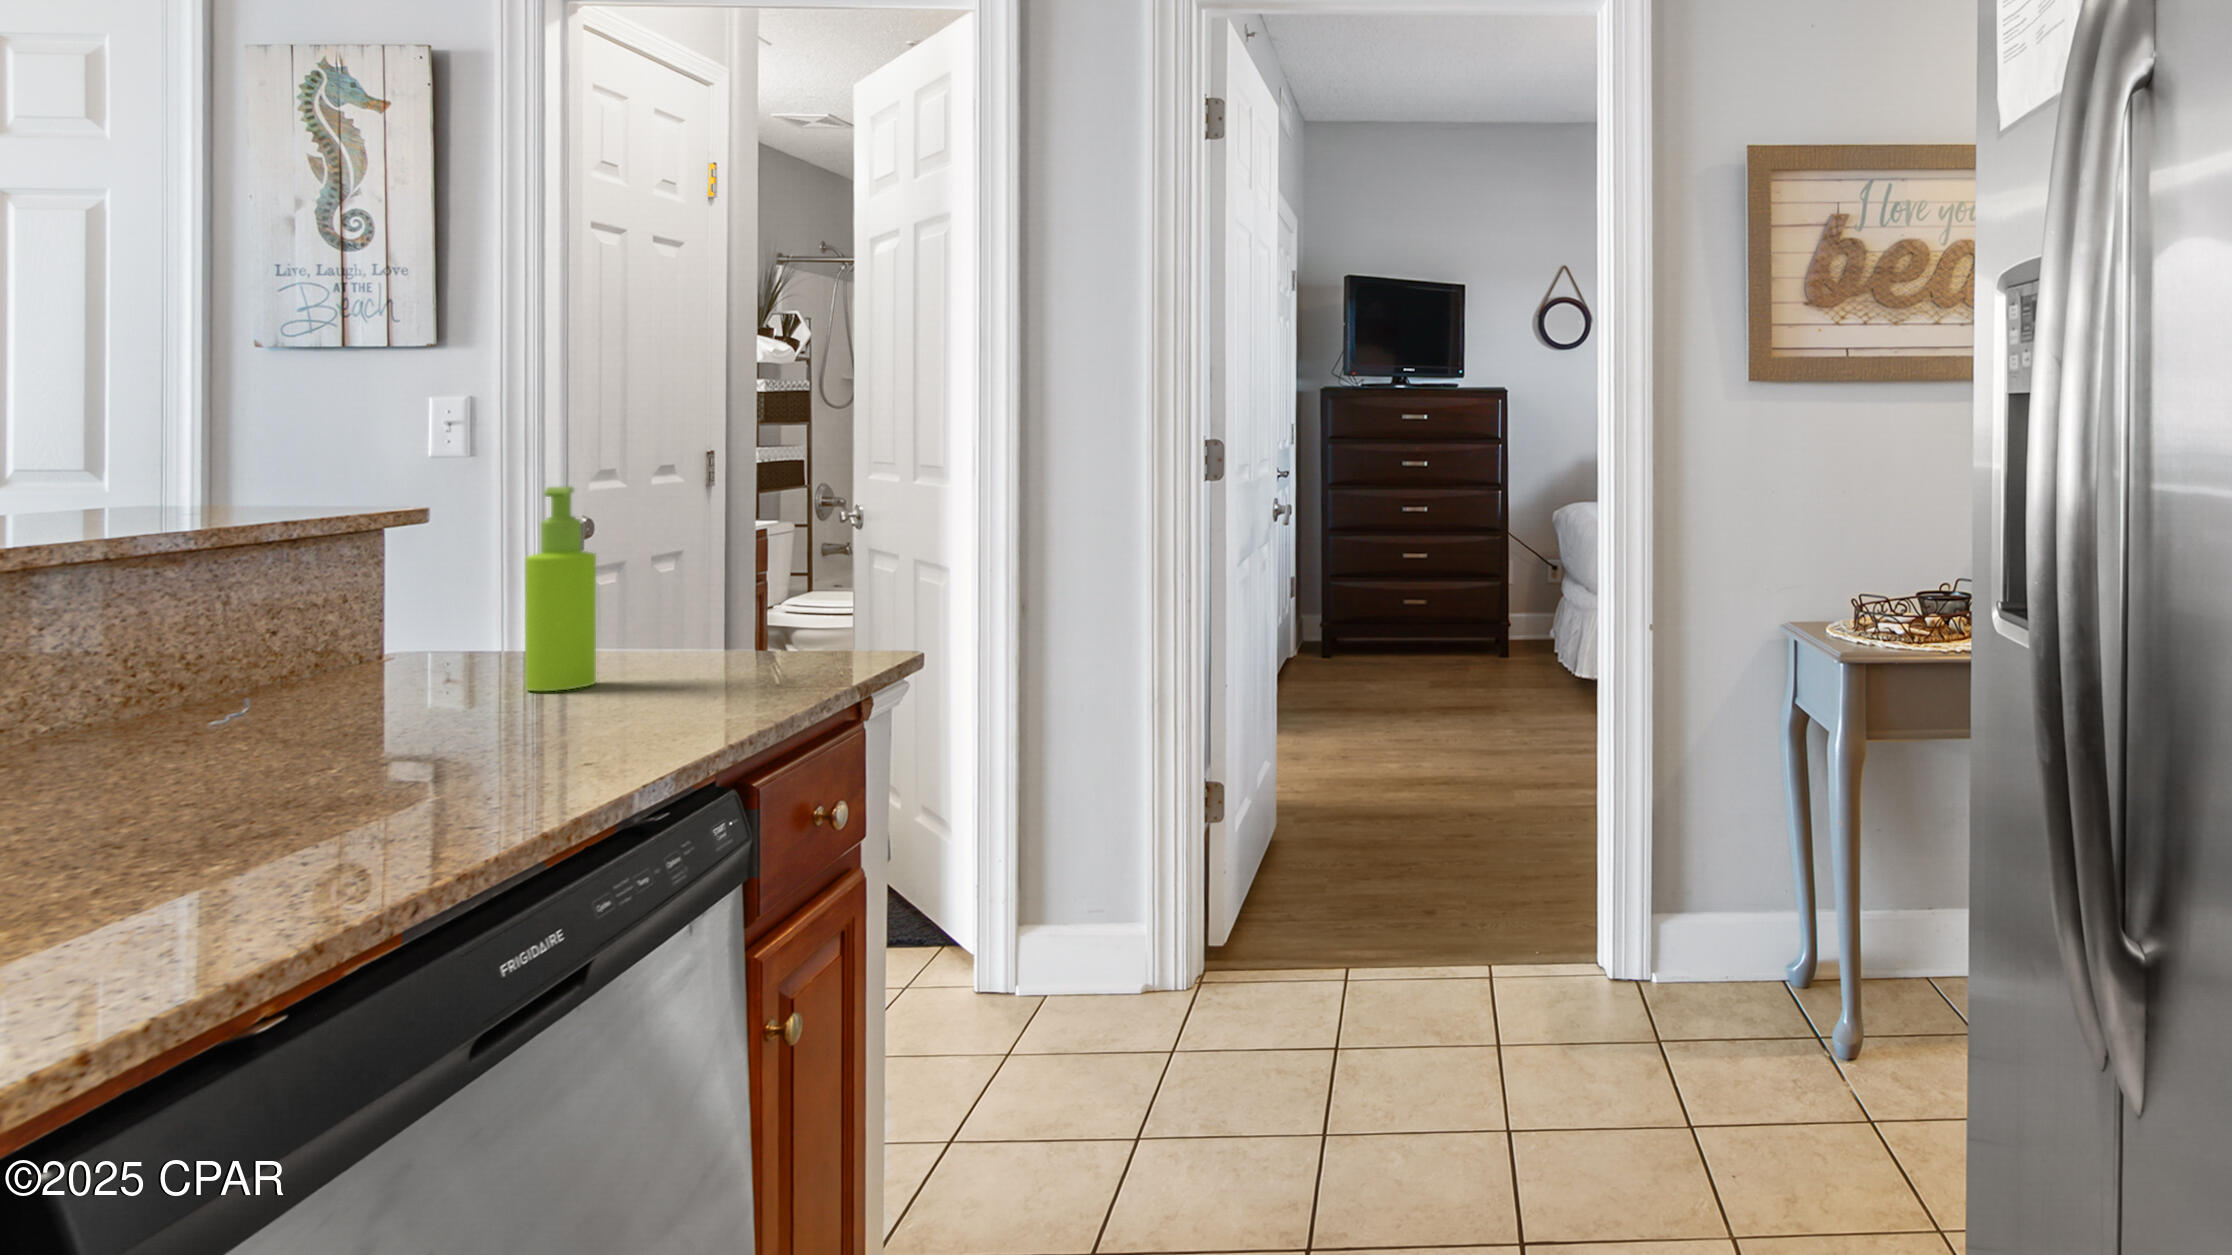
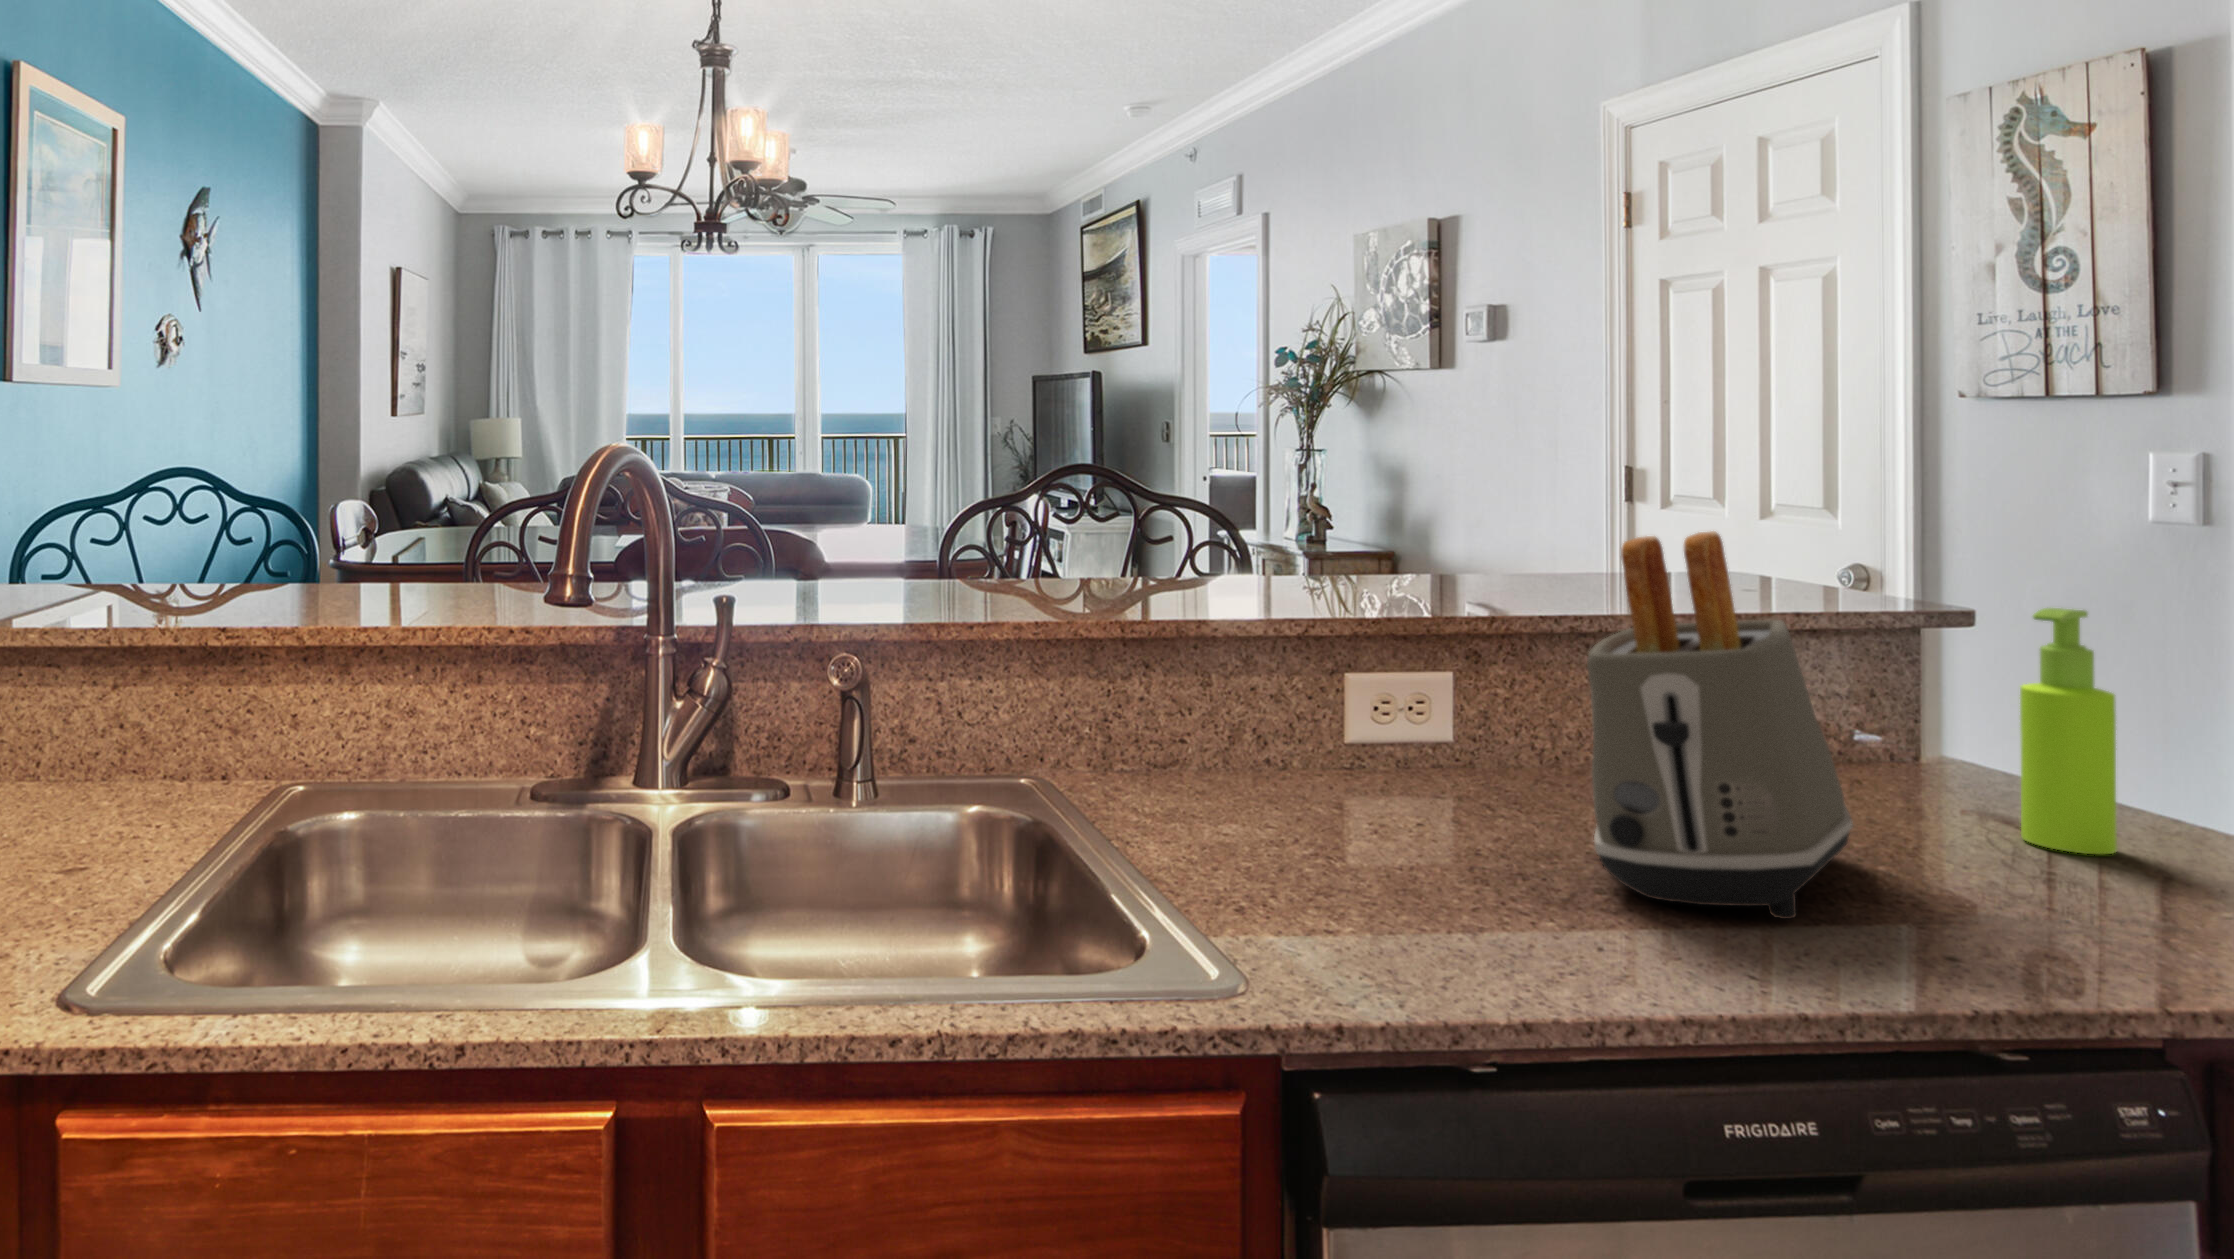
toaster: none [178,417,475,811] -> present [1587,531,1853,919]

